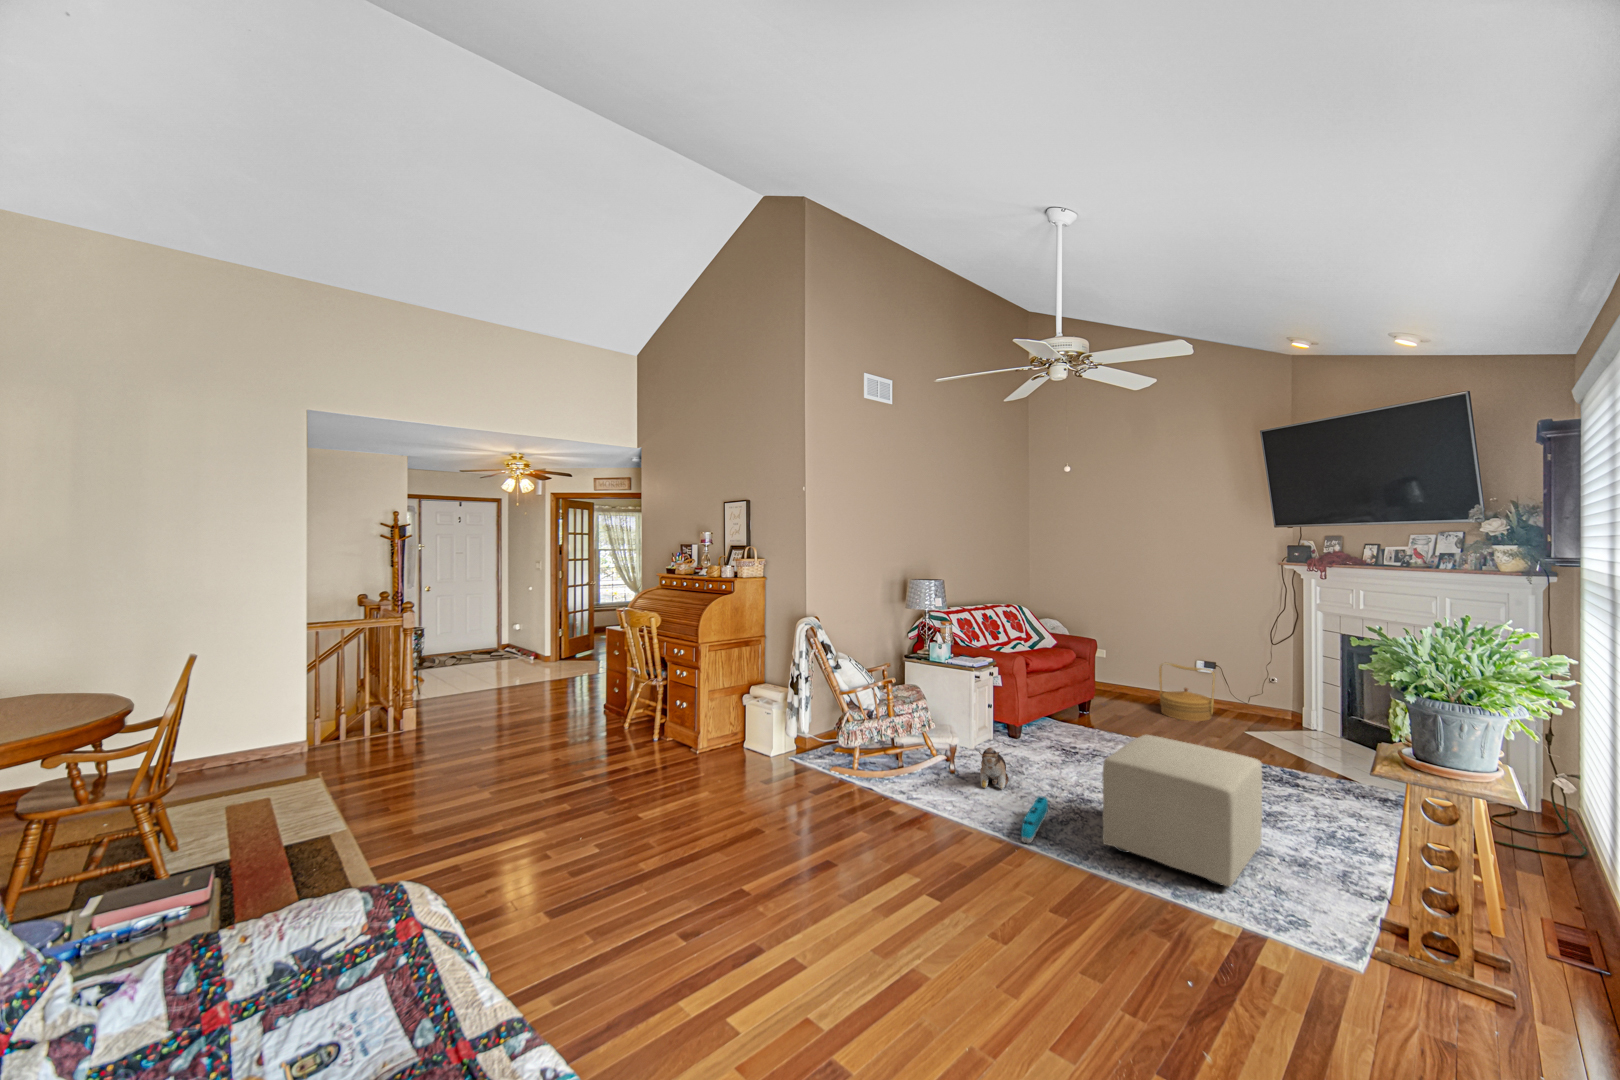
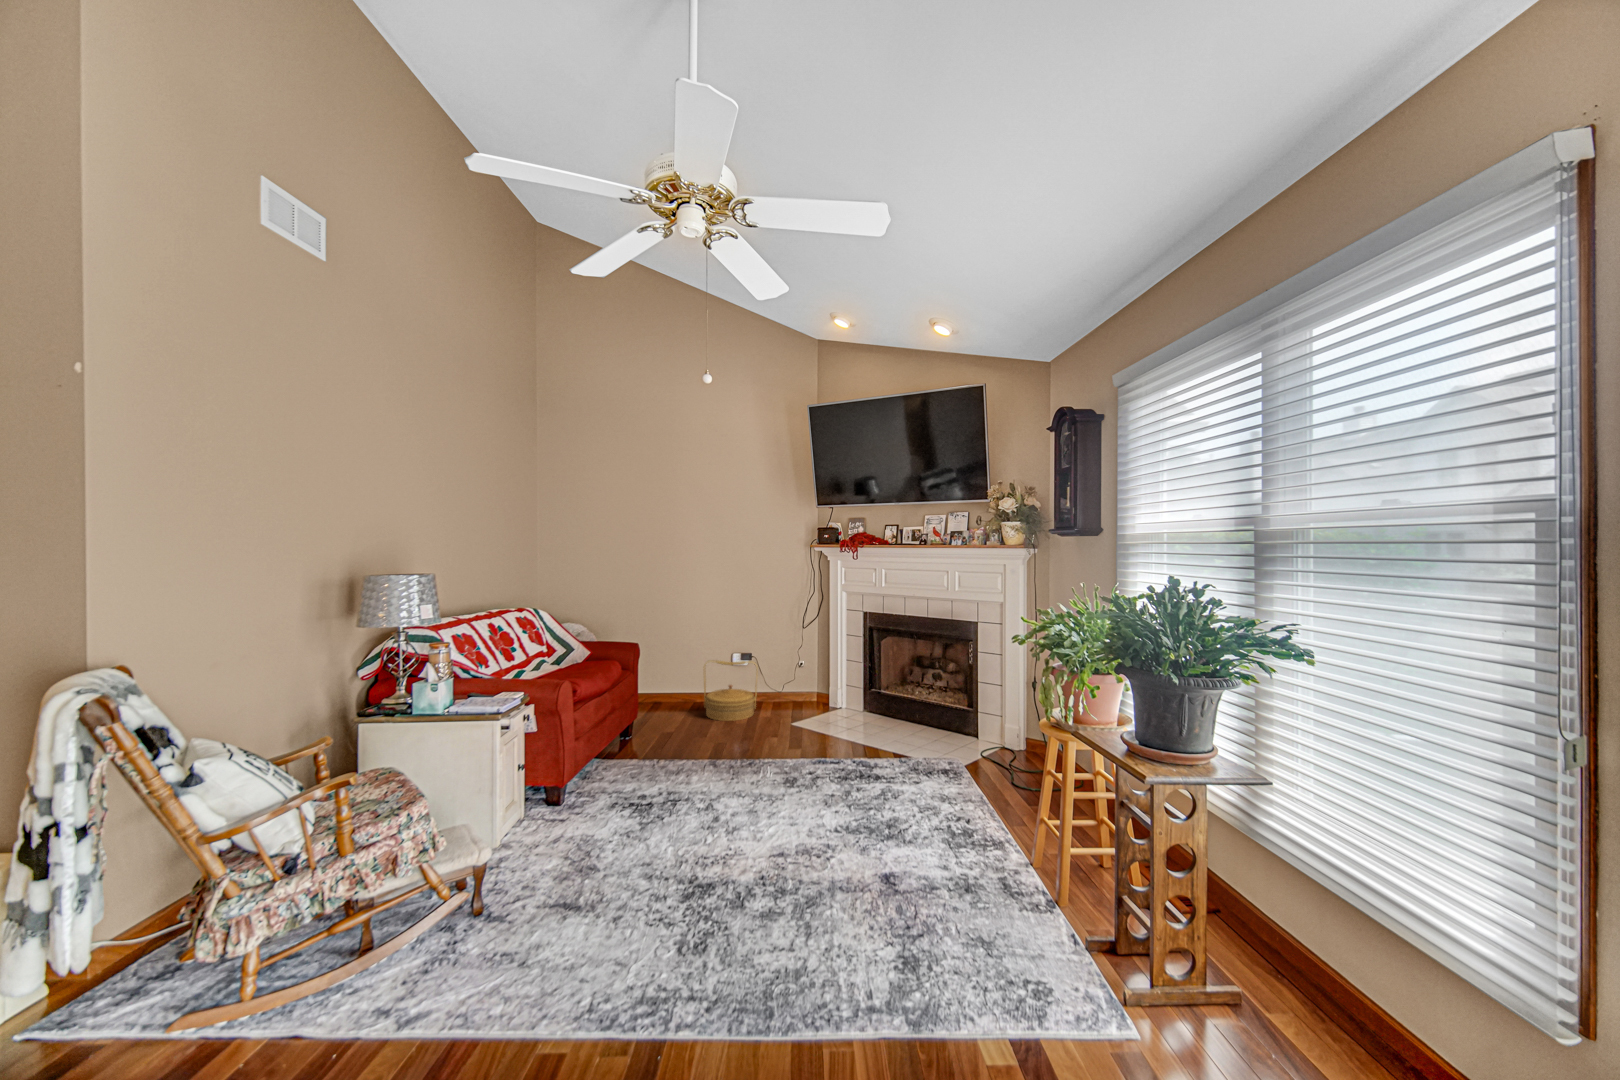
ottoman: present [1102,735,1262,887] -> none [781,768,961,973]
plush toy: present [979,747,1009,789] -> none [538,853,583,929]
toy train: present [1021,796,1048,843] -> none [656,917,680,1040]

